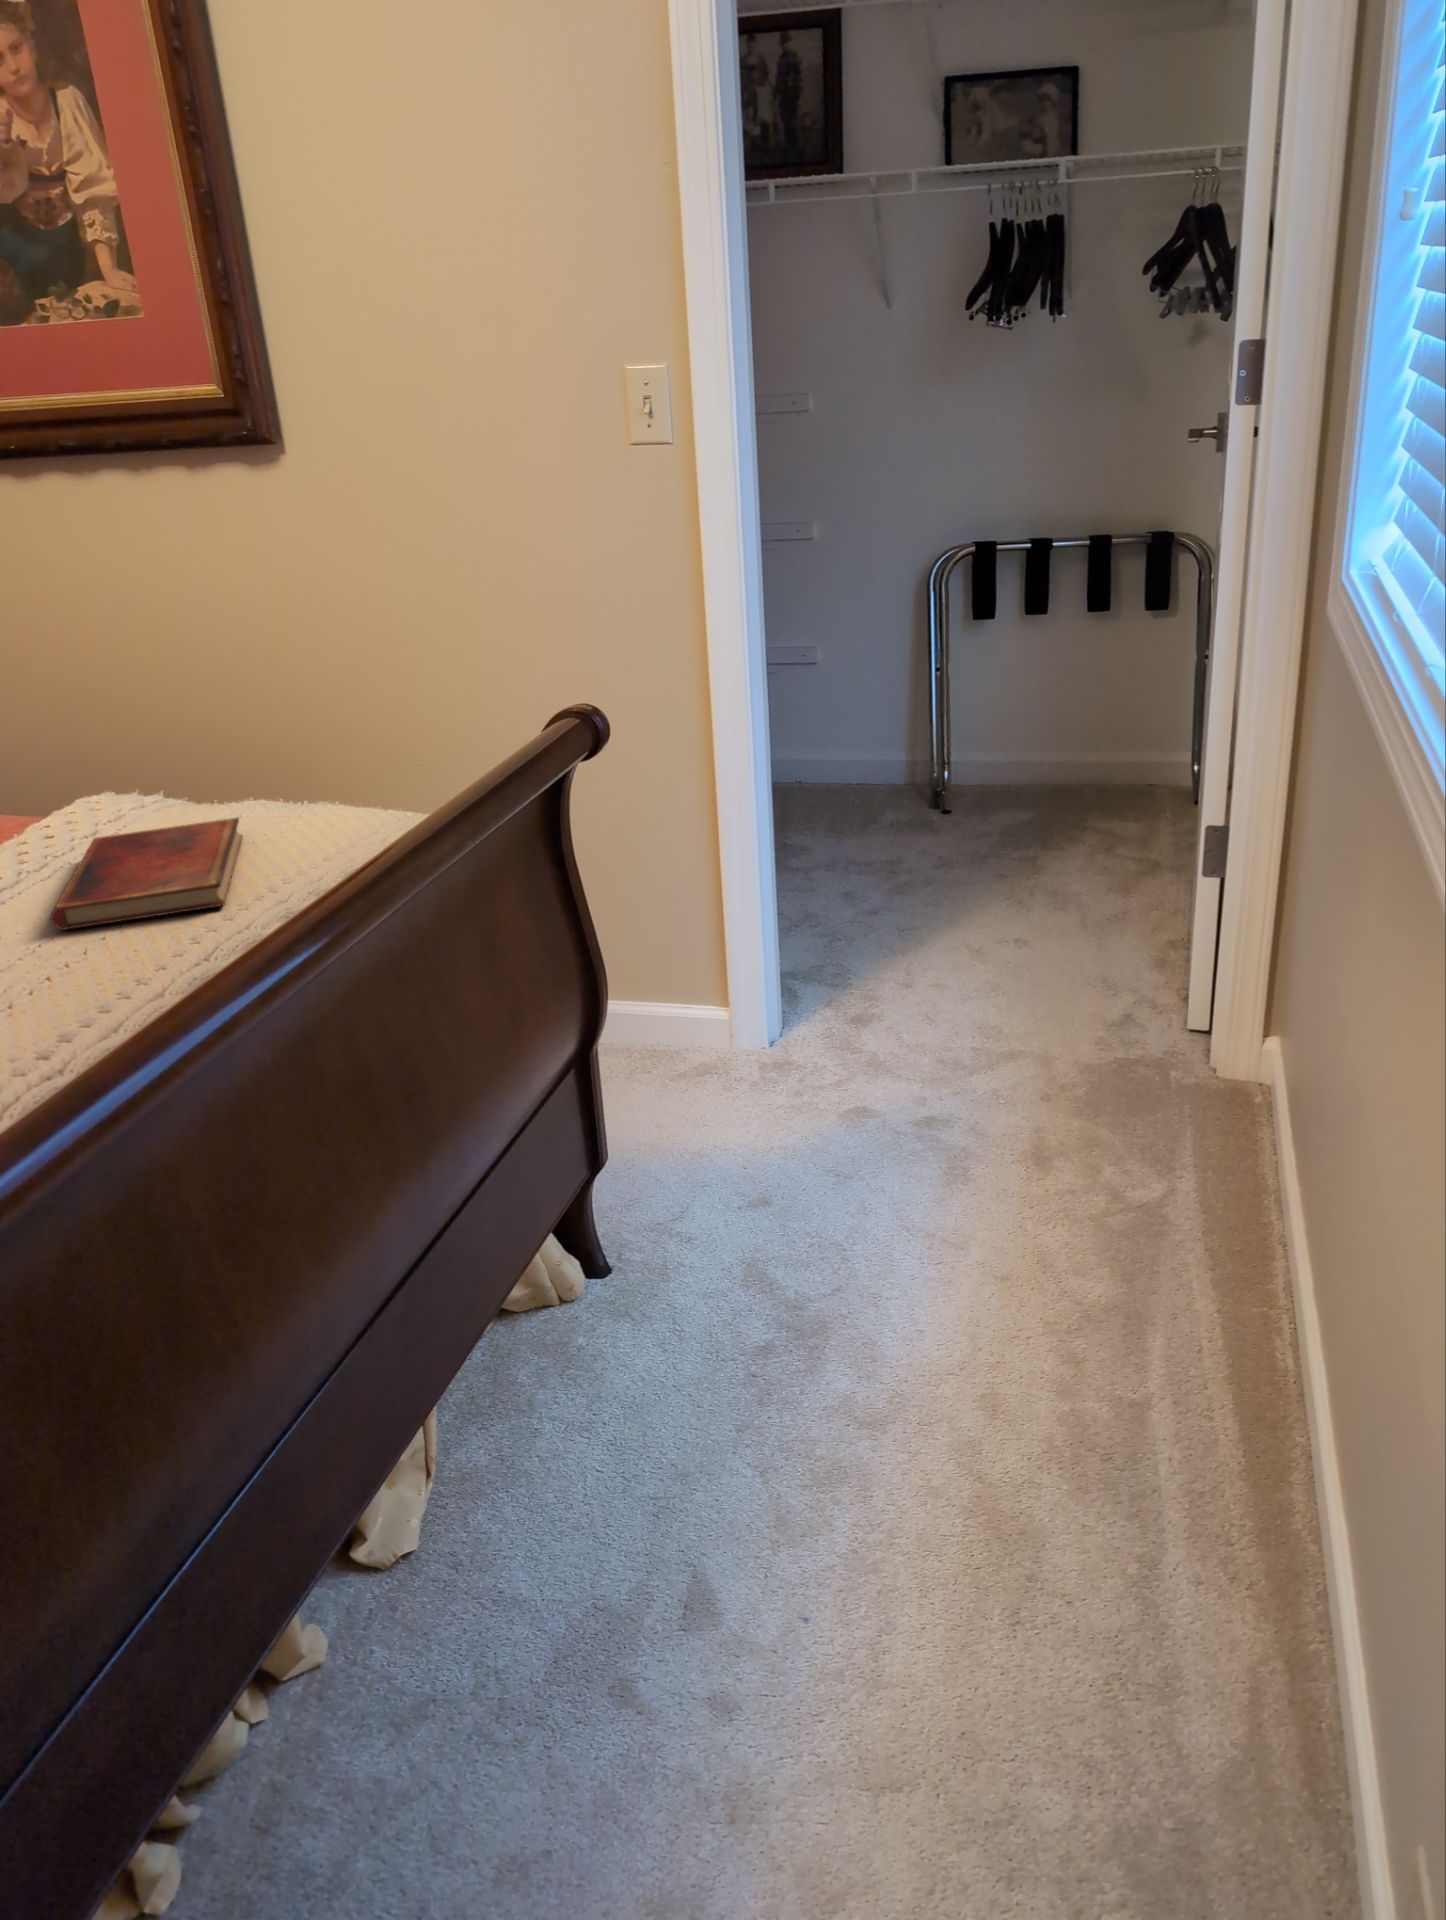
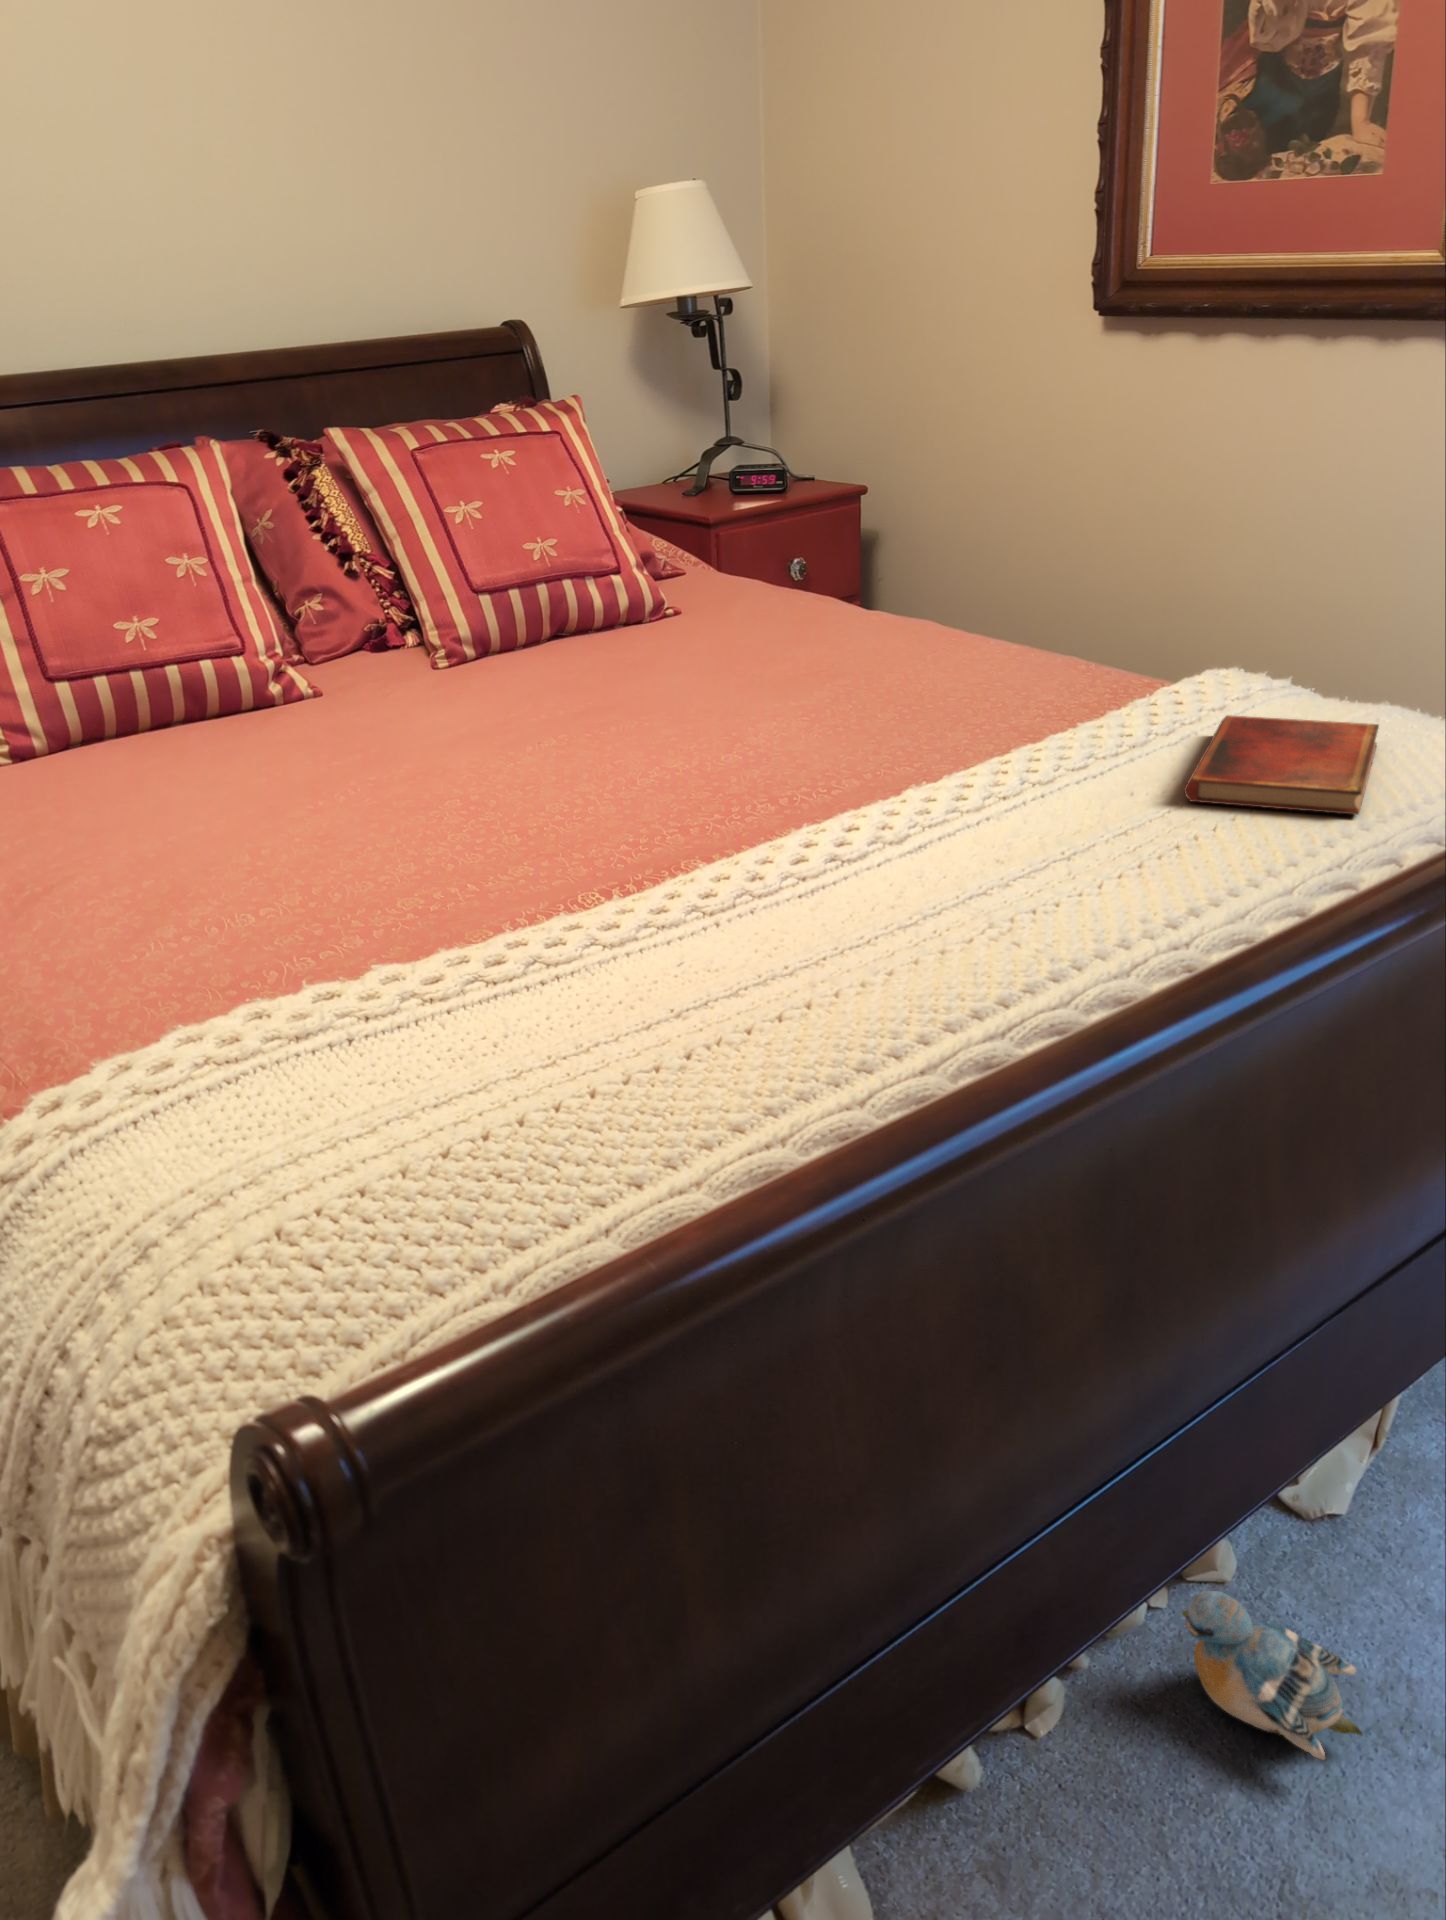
plush toy: none [268,1682,461,1794] -> present [1182,1591,1363,1760]

